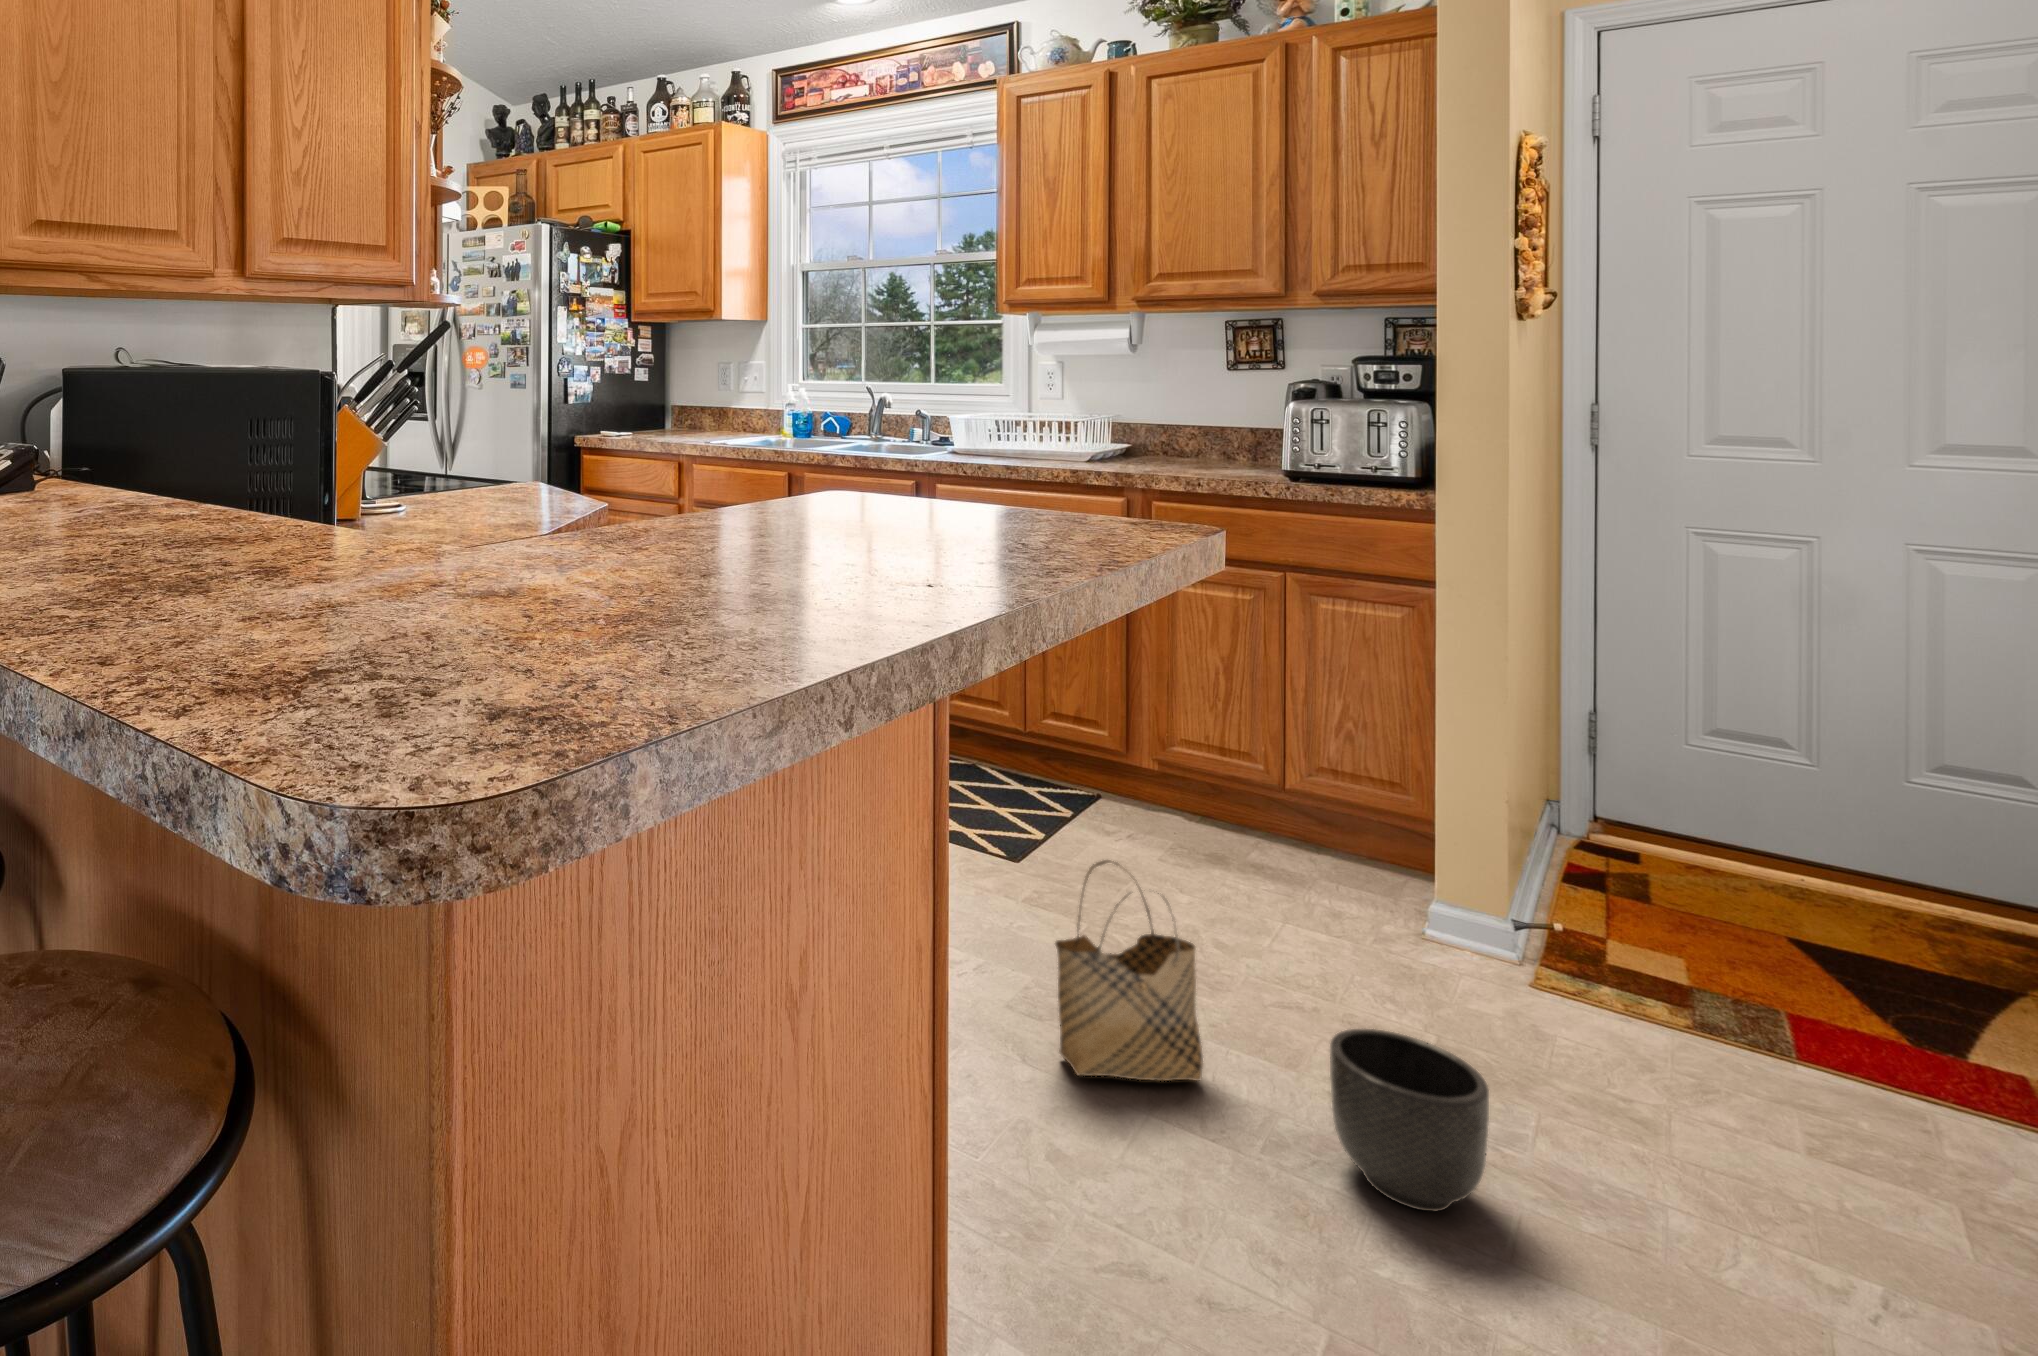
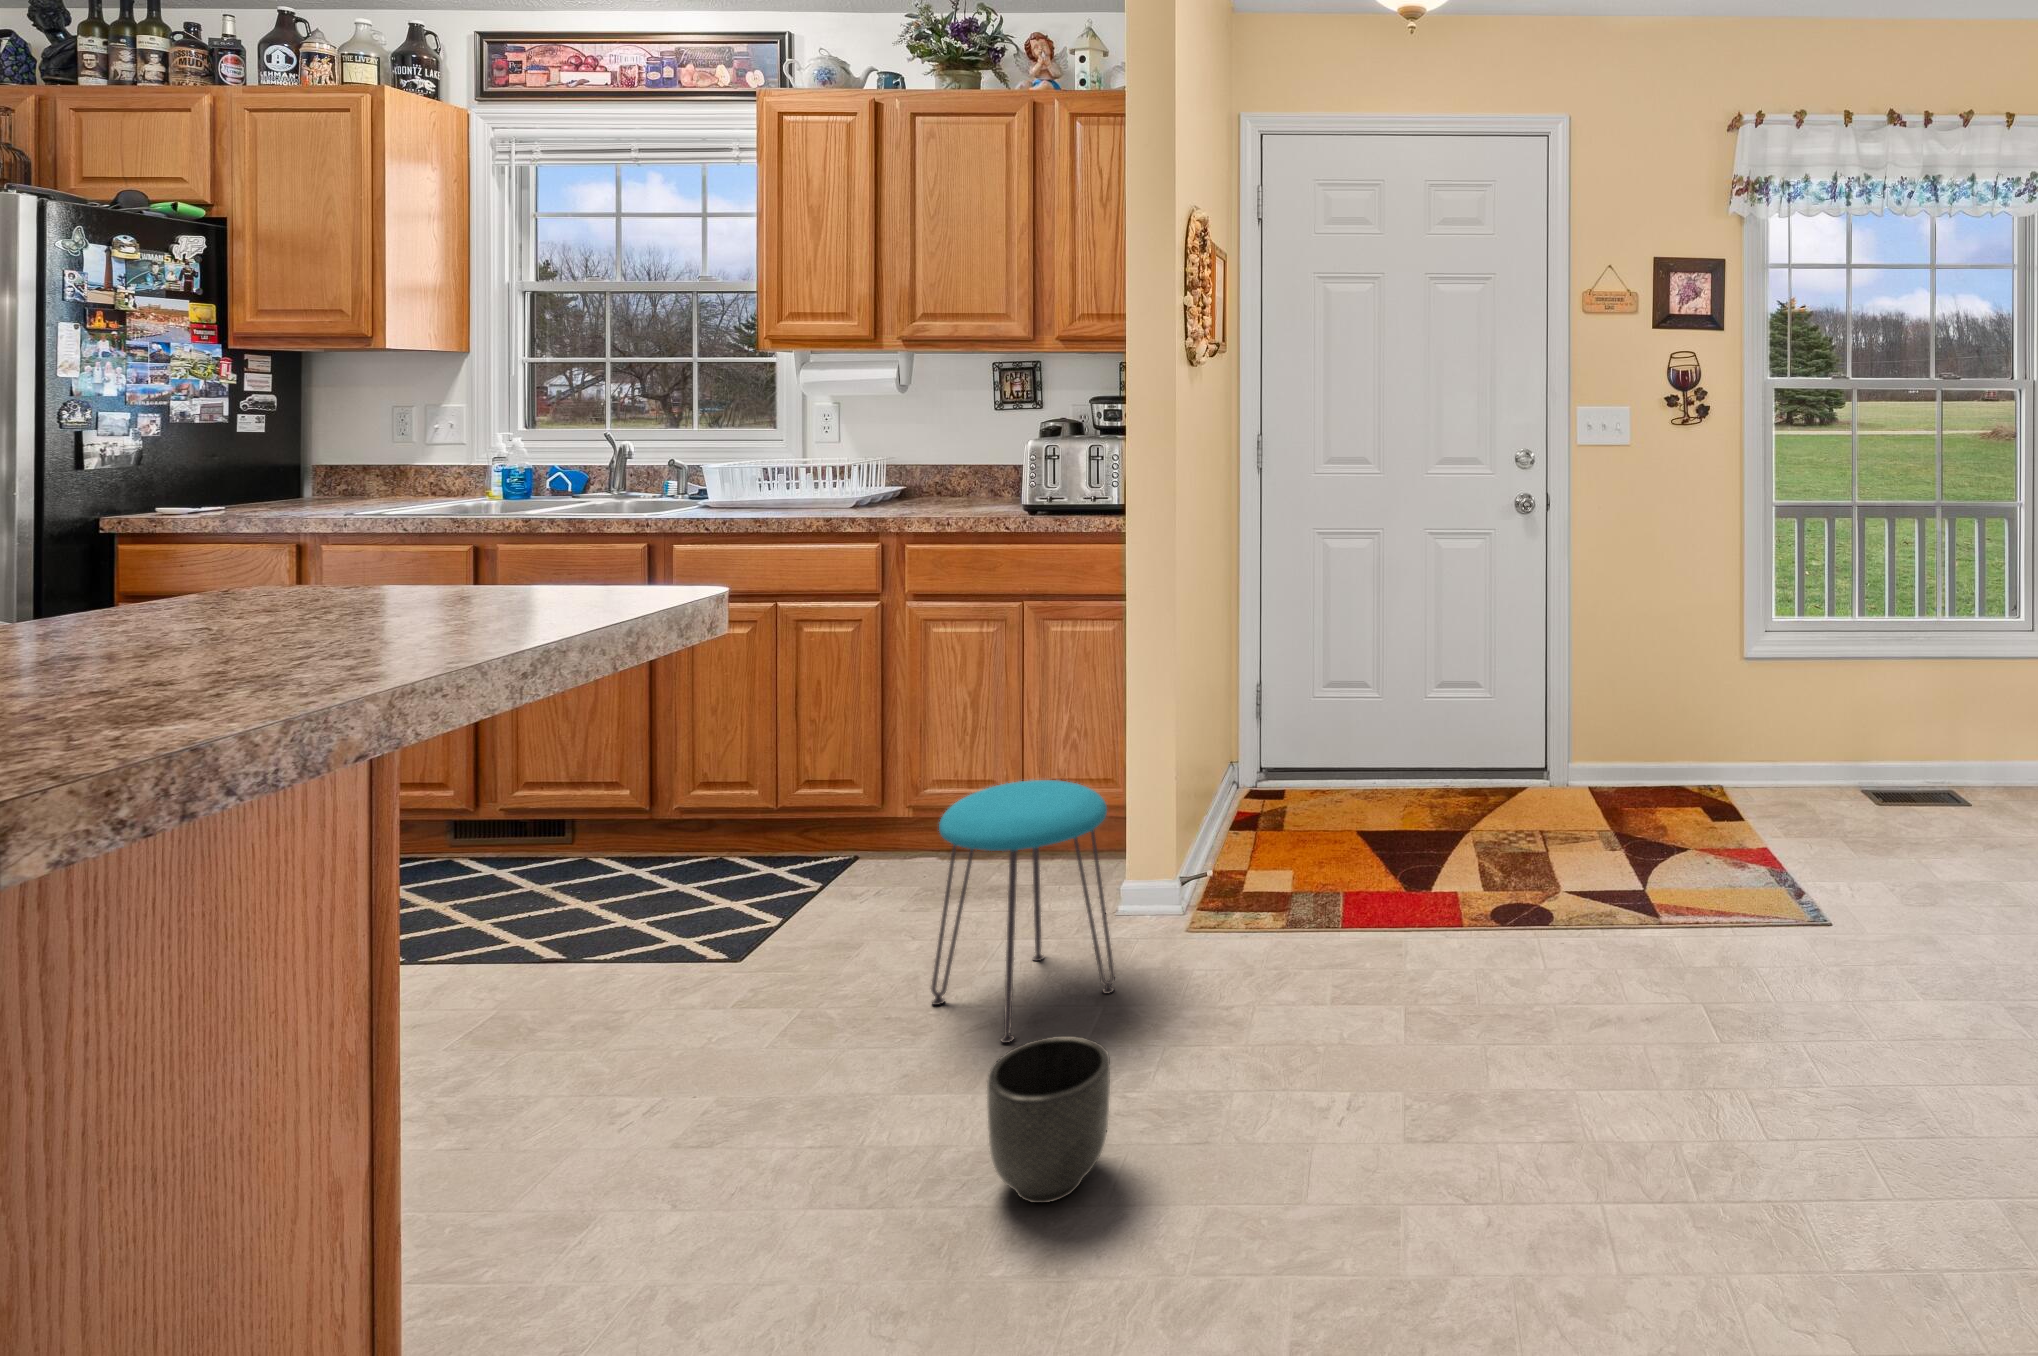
stool: none [1214,756,1441,1024] -> present [931,780,1115,1043]
woven basket: present [1055,860,1203,1081] -> none [723,955,884,1215]

